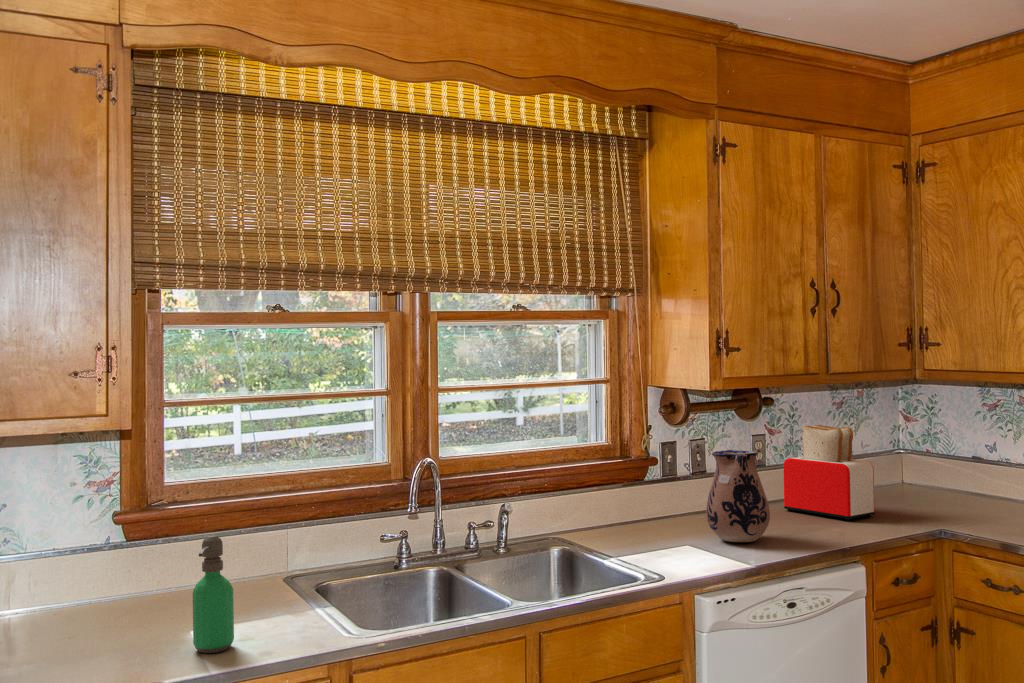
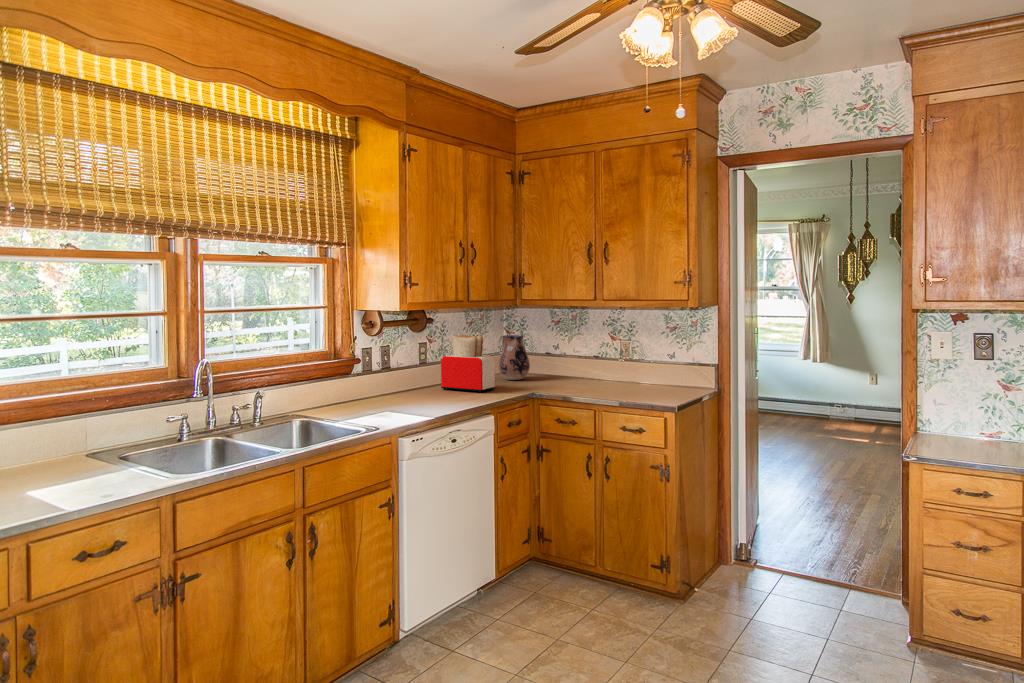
ceramic pitcher: present [706,450,770,542] -> present [499,335,530,380]
soap dispenser: present [193,535,234,653] -> none [46,414,83,501]

